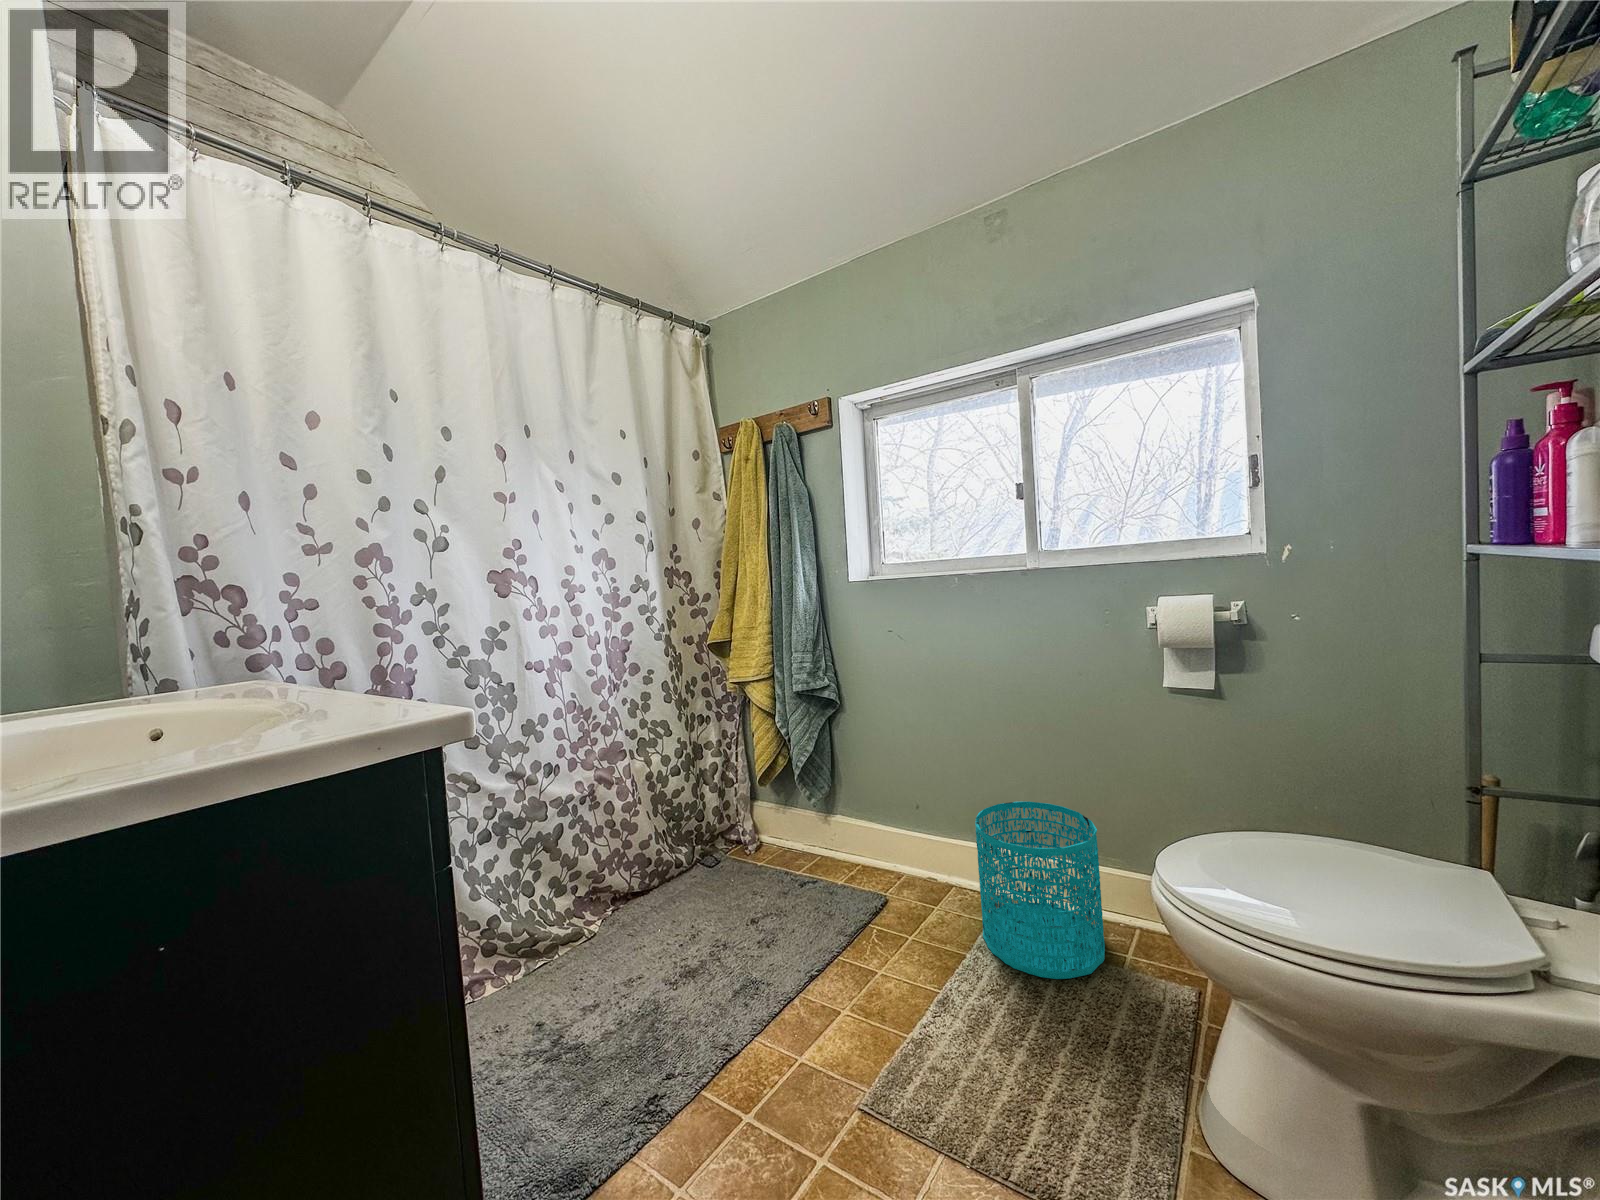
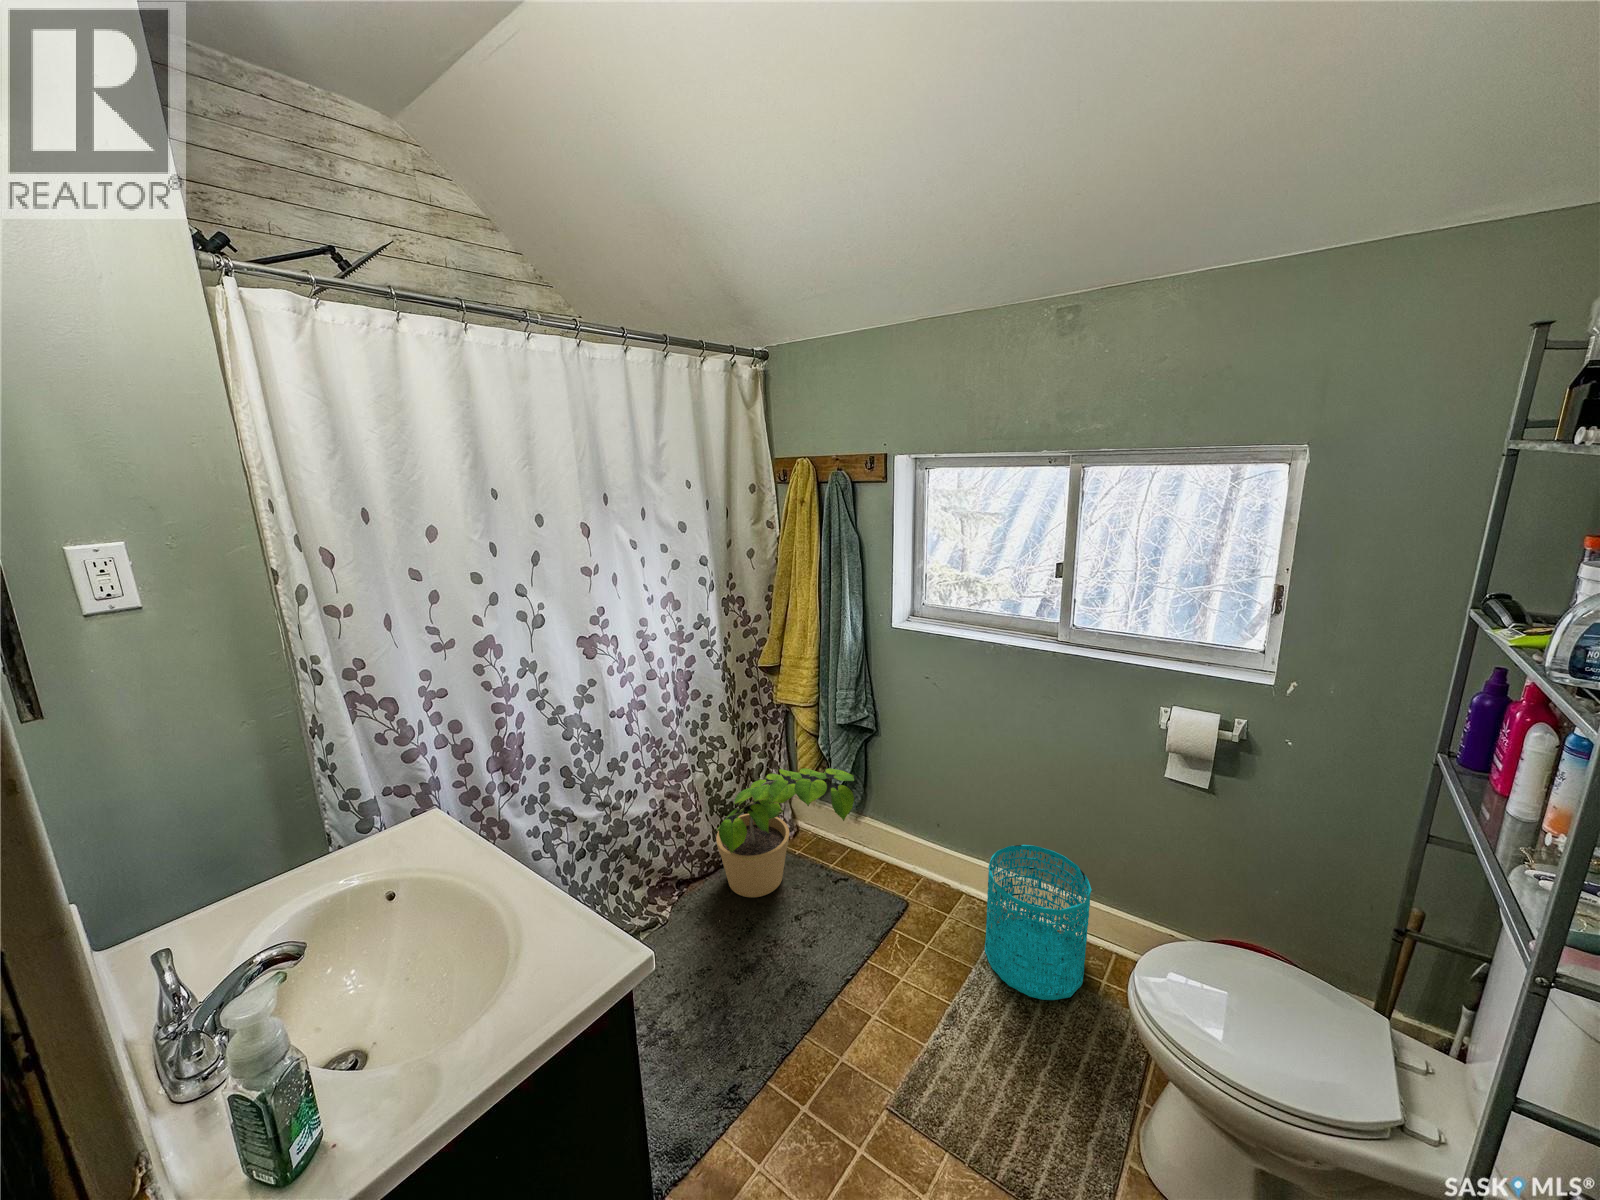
potted plant: none [654,734,815,908] -> present [716,768,854,897]

